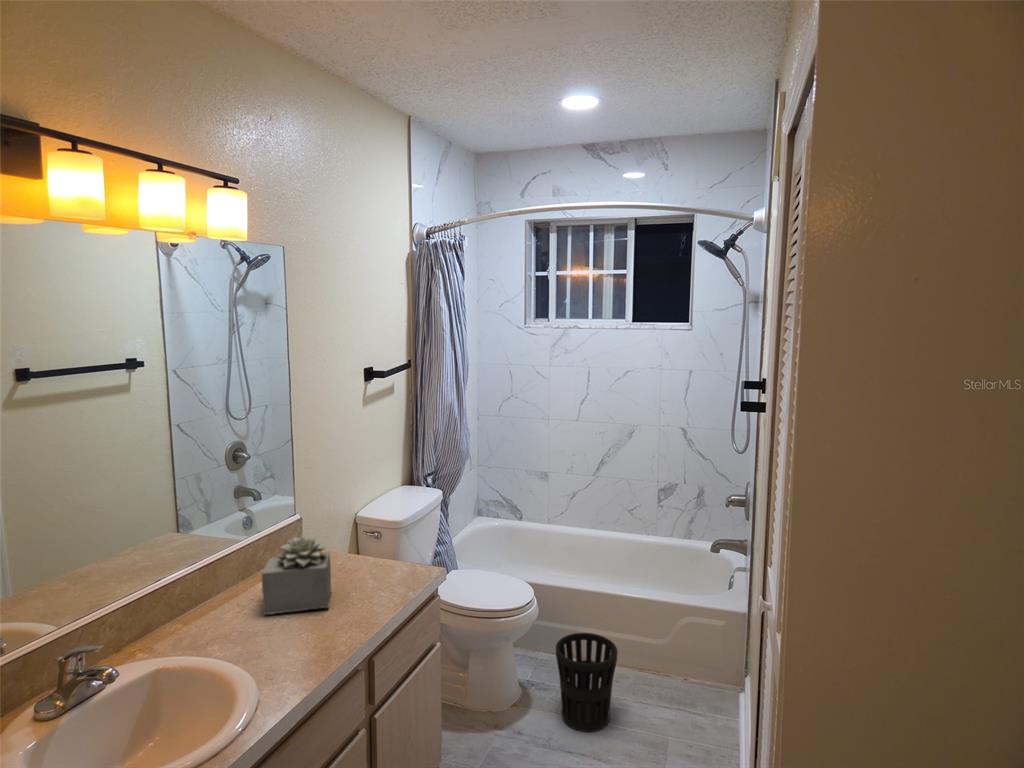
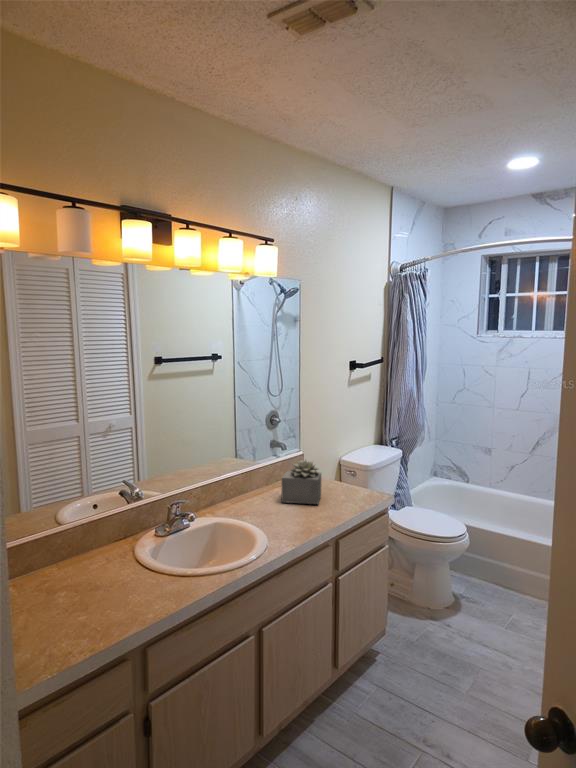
wastebasket: present [556,633,618,732] -> none [479,566,530,639]

